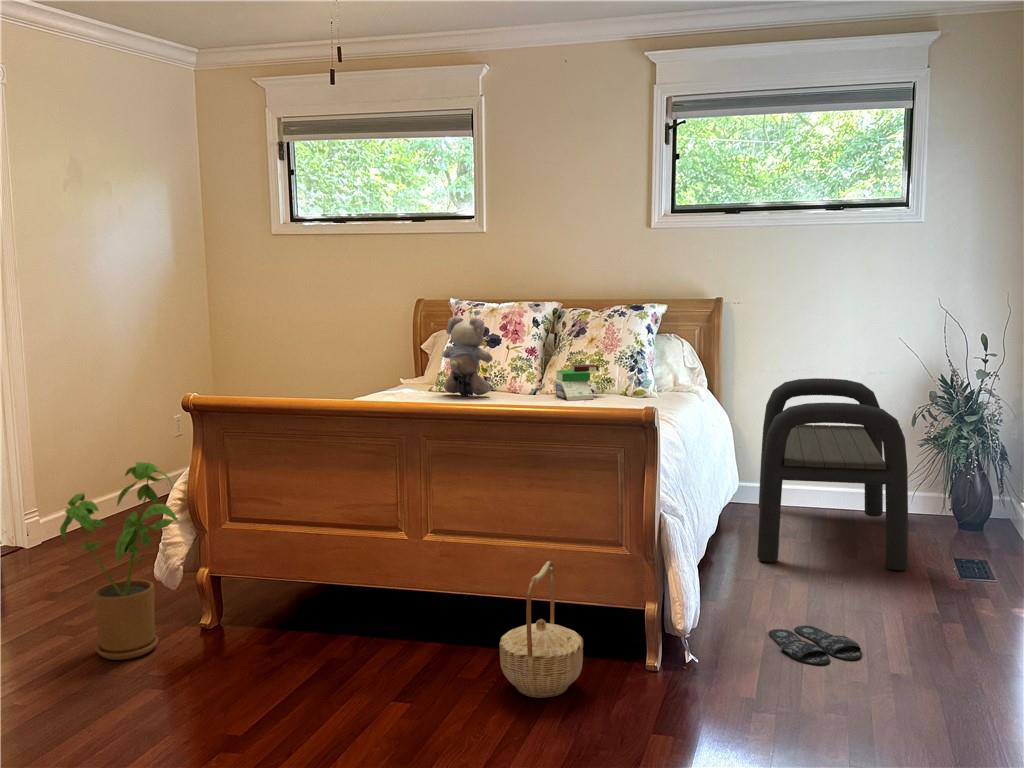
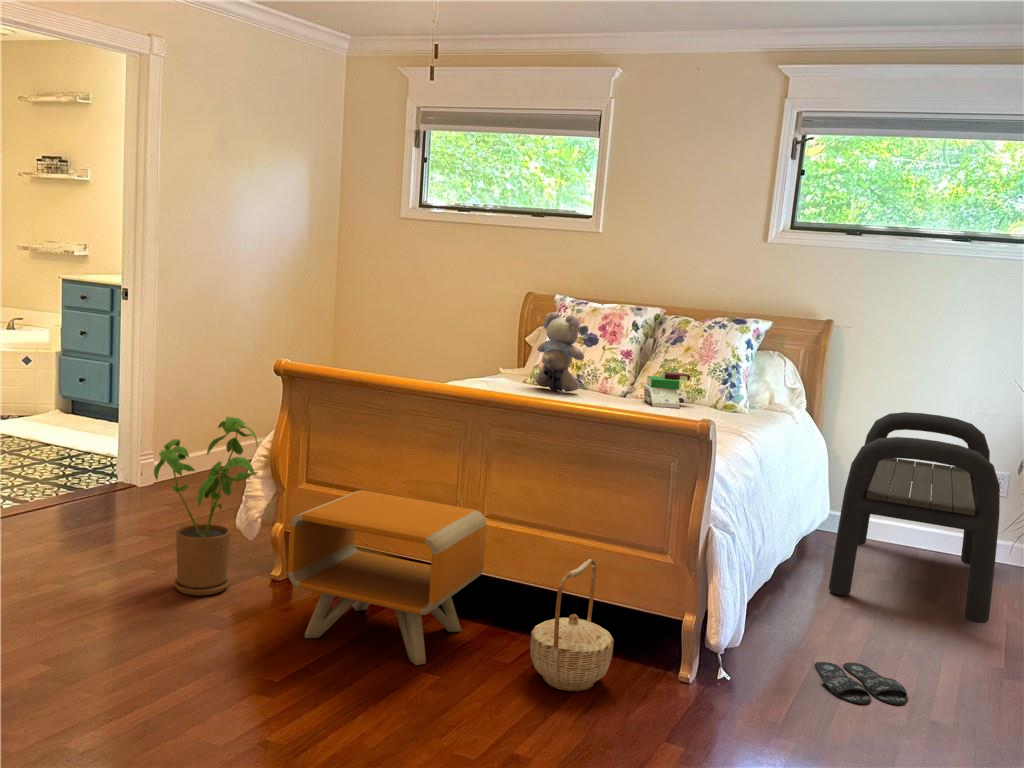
nightstand: none [229,522,435,697] -> present [288,490,487,665]

